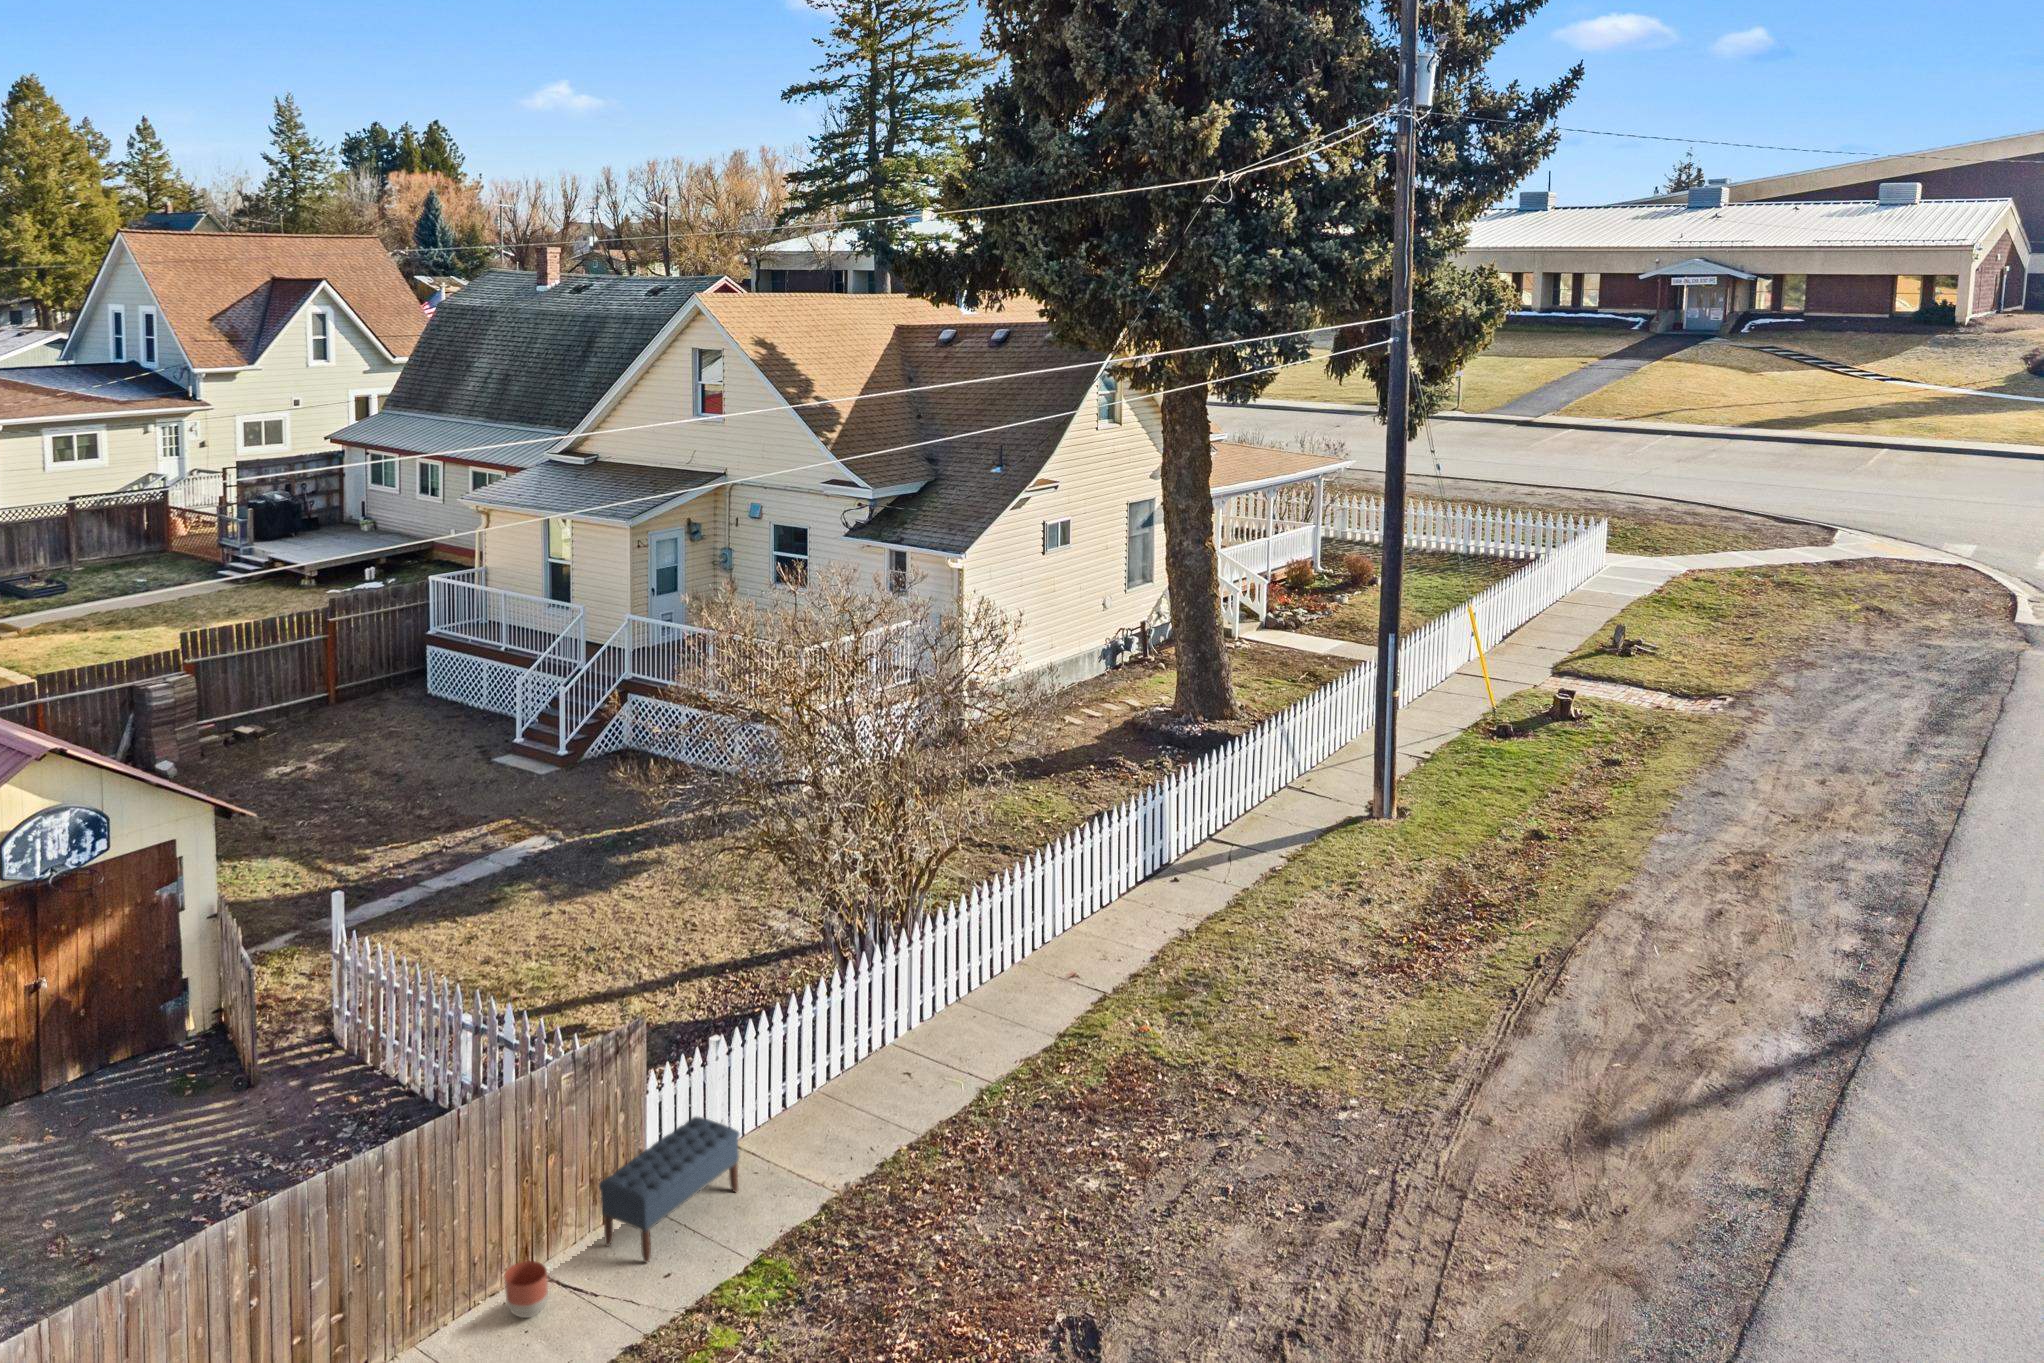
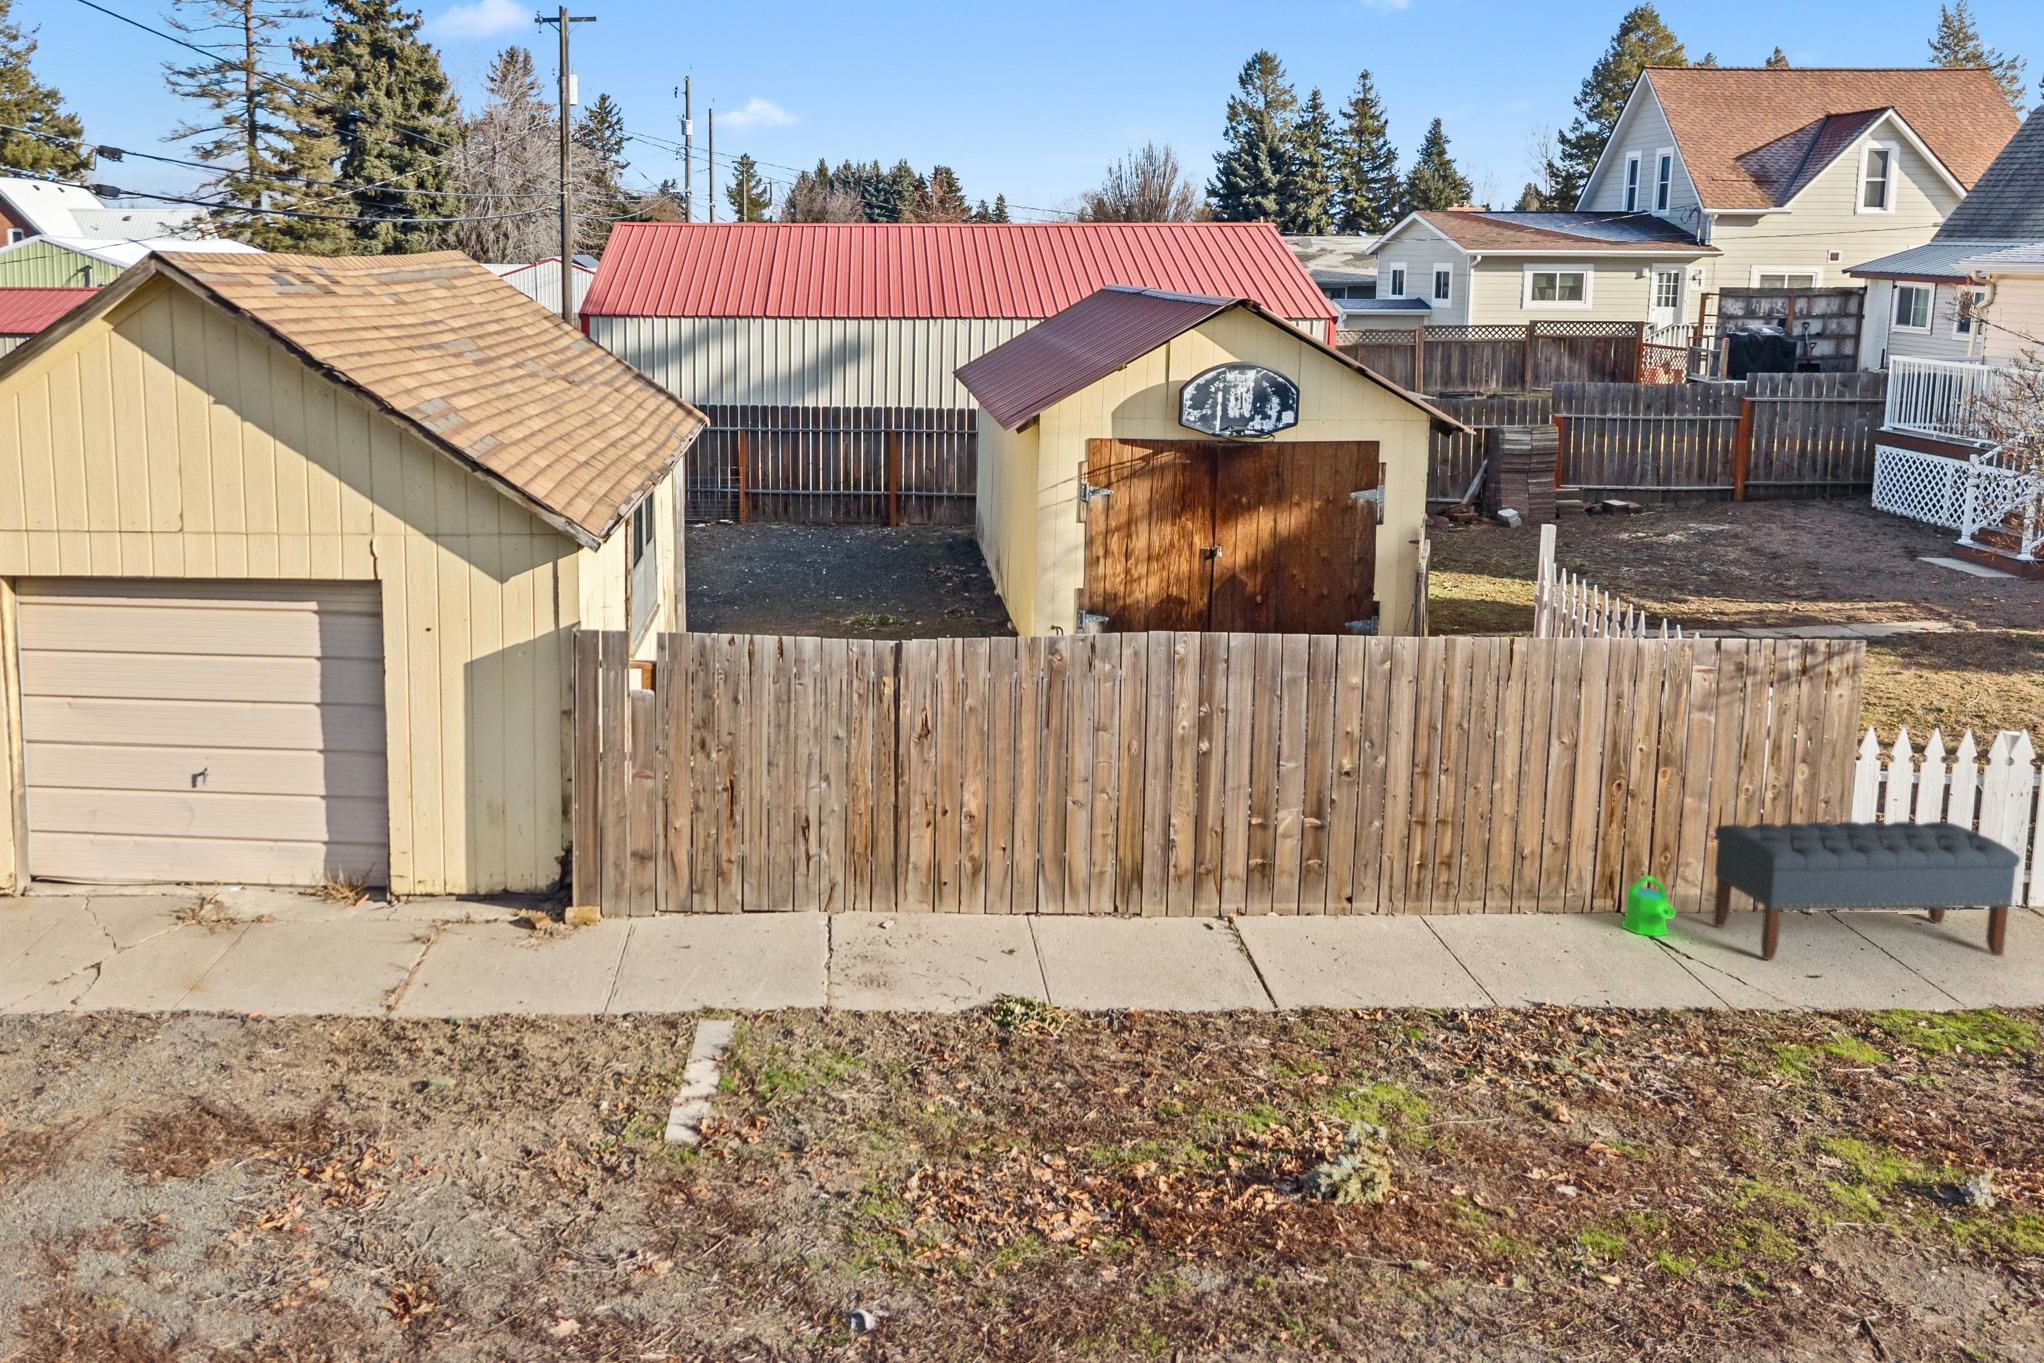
watering can: none [556,1235,596,1279] -> present [1622,875,1675,937]
planter: present [505,1261,548,1318] -> none [1513,866,1581,939]

